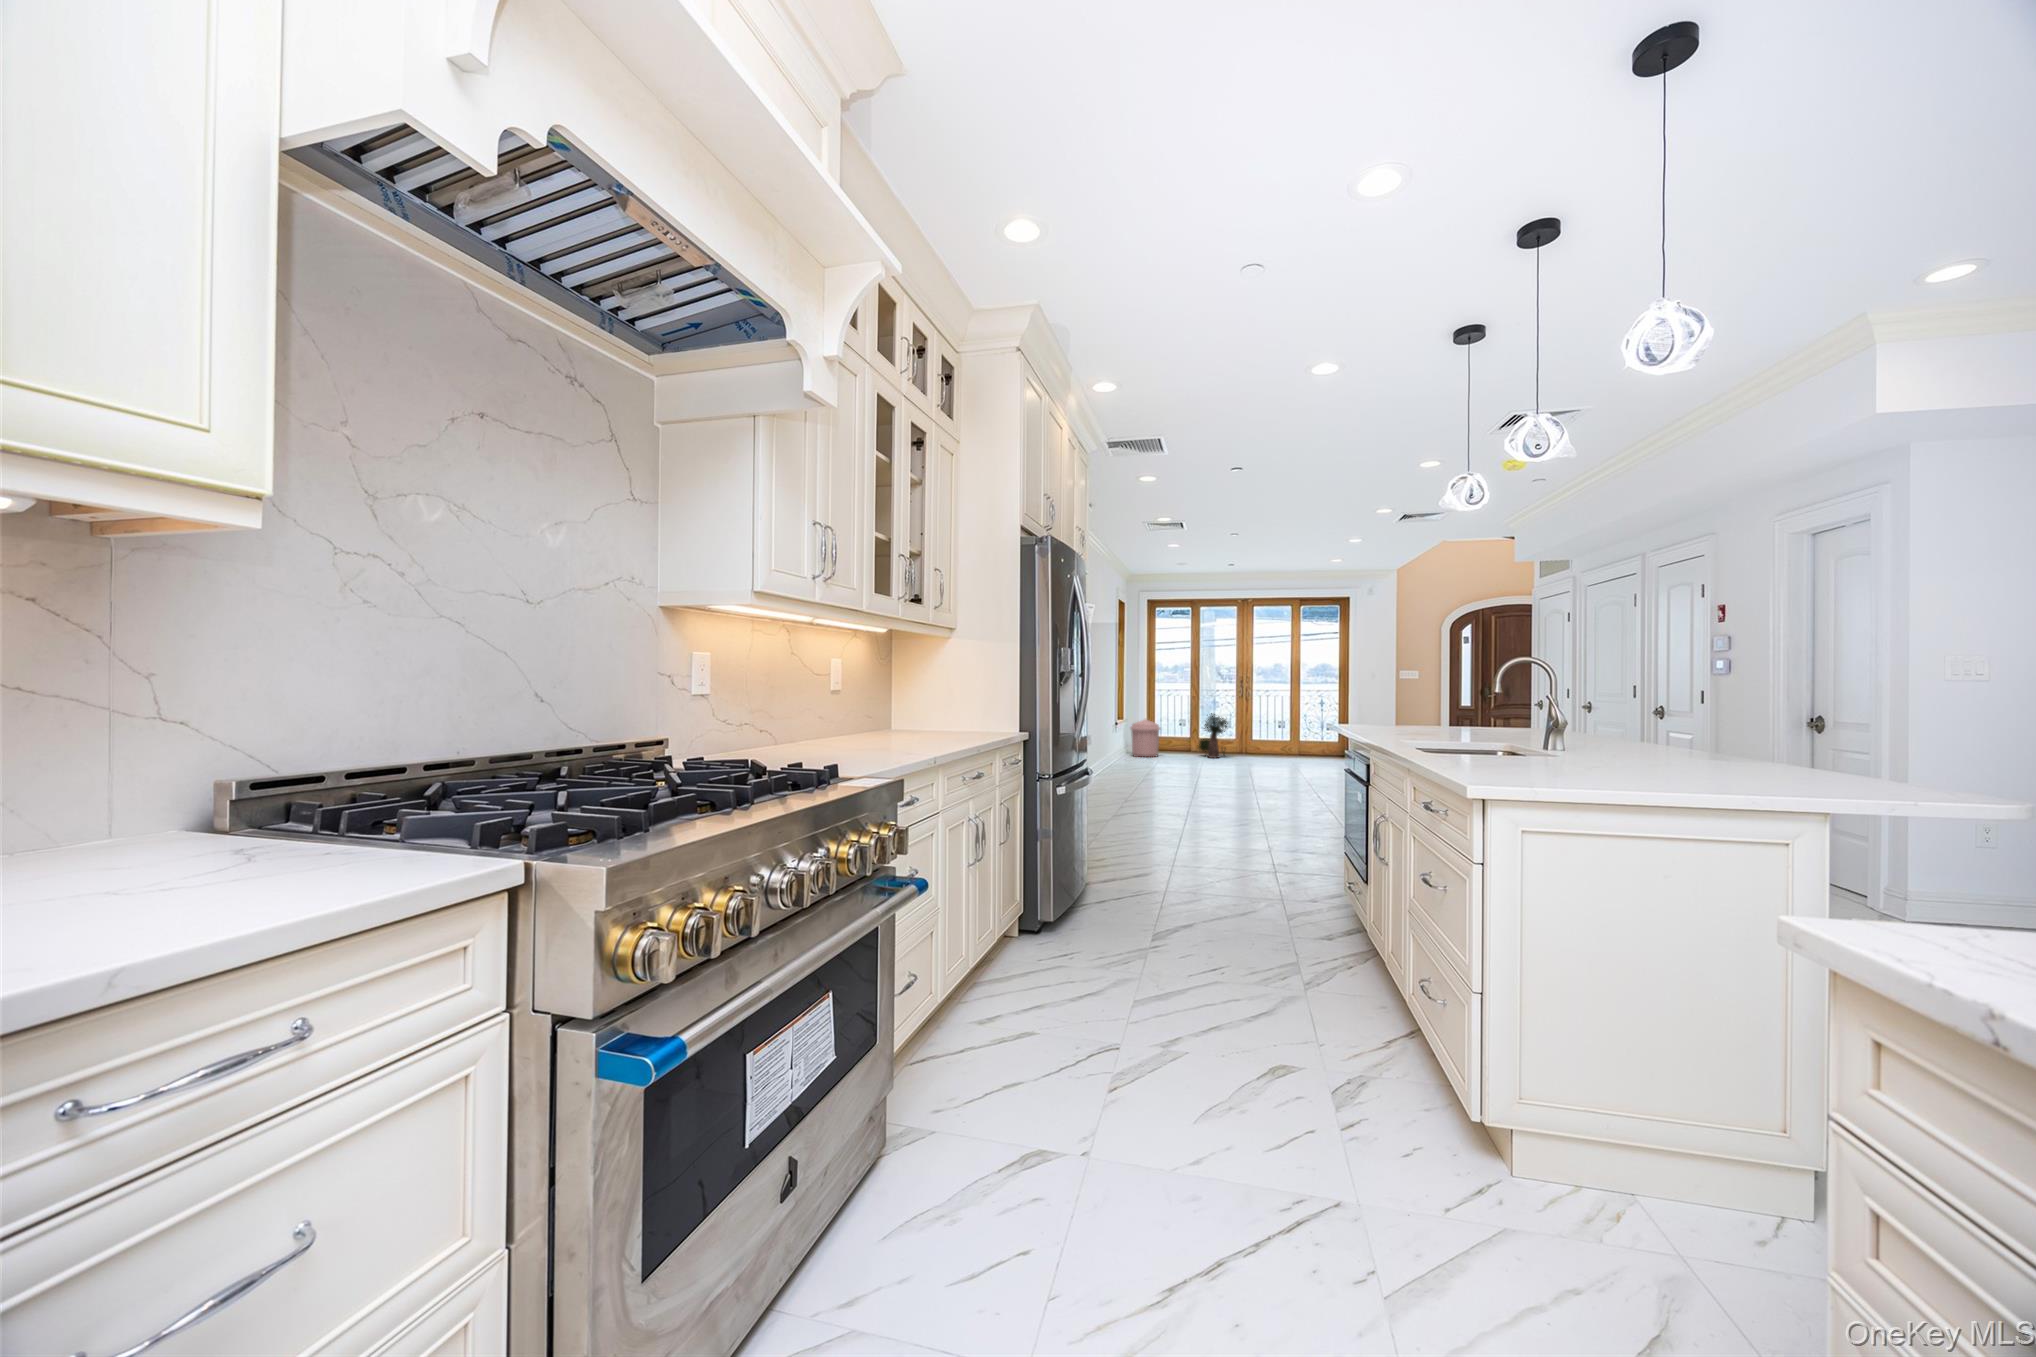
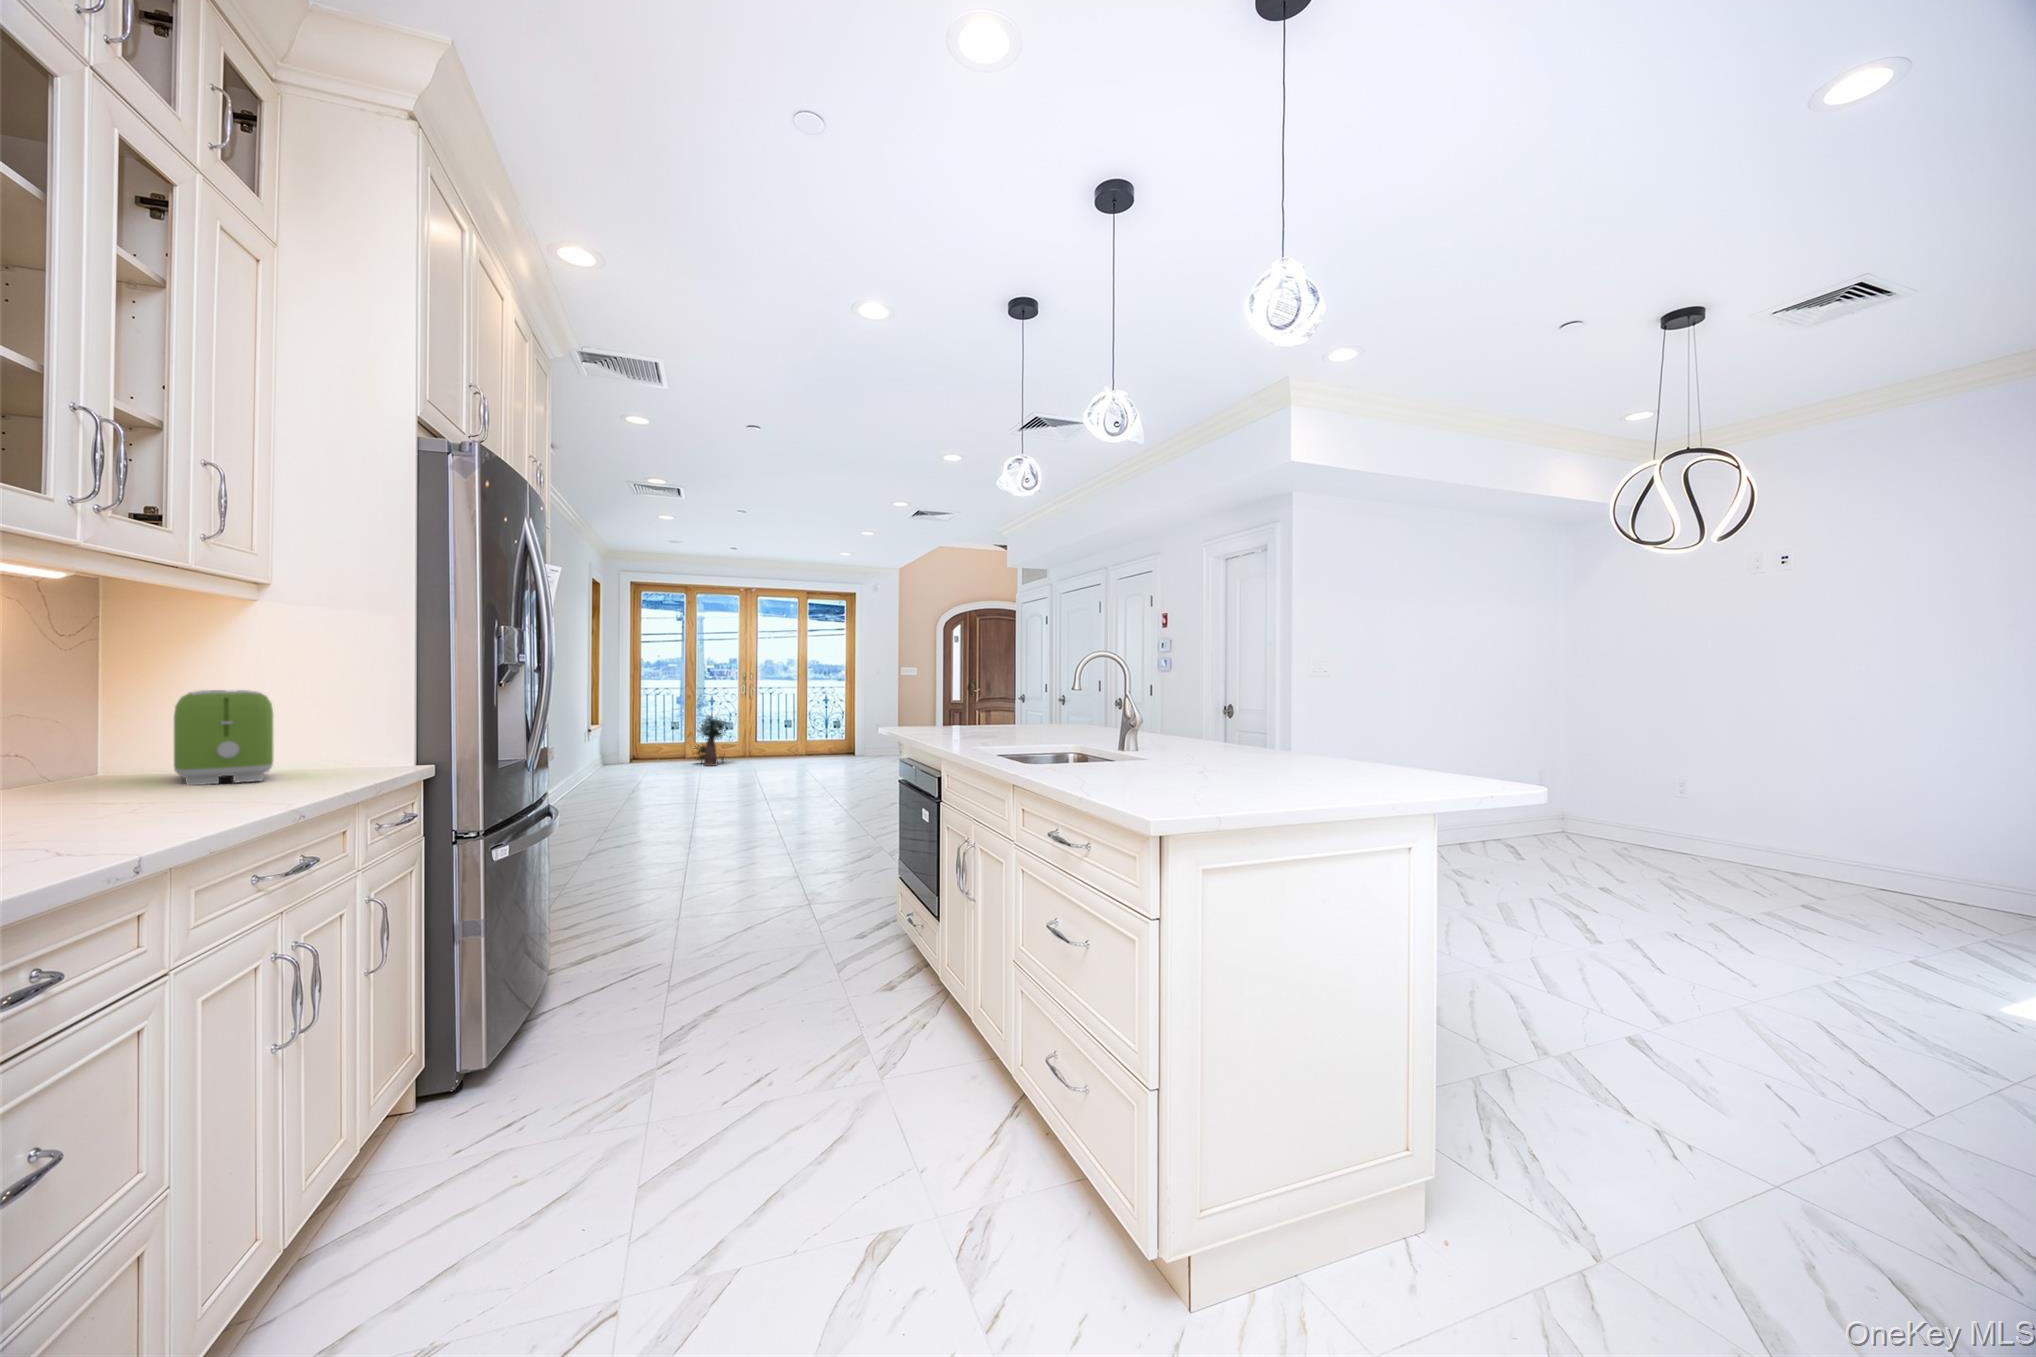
toaster: none [917,686,957,735] -> present [174,690,273,785]
trash can: present [1130,719,1160,757] -> none [606,724,646,770]

